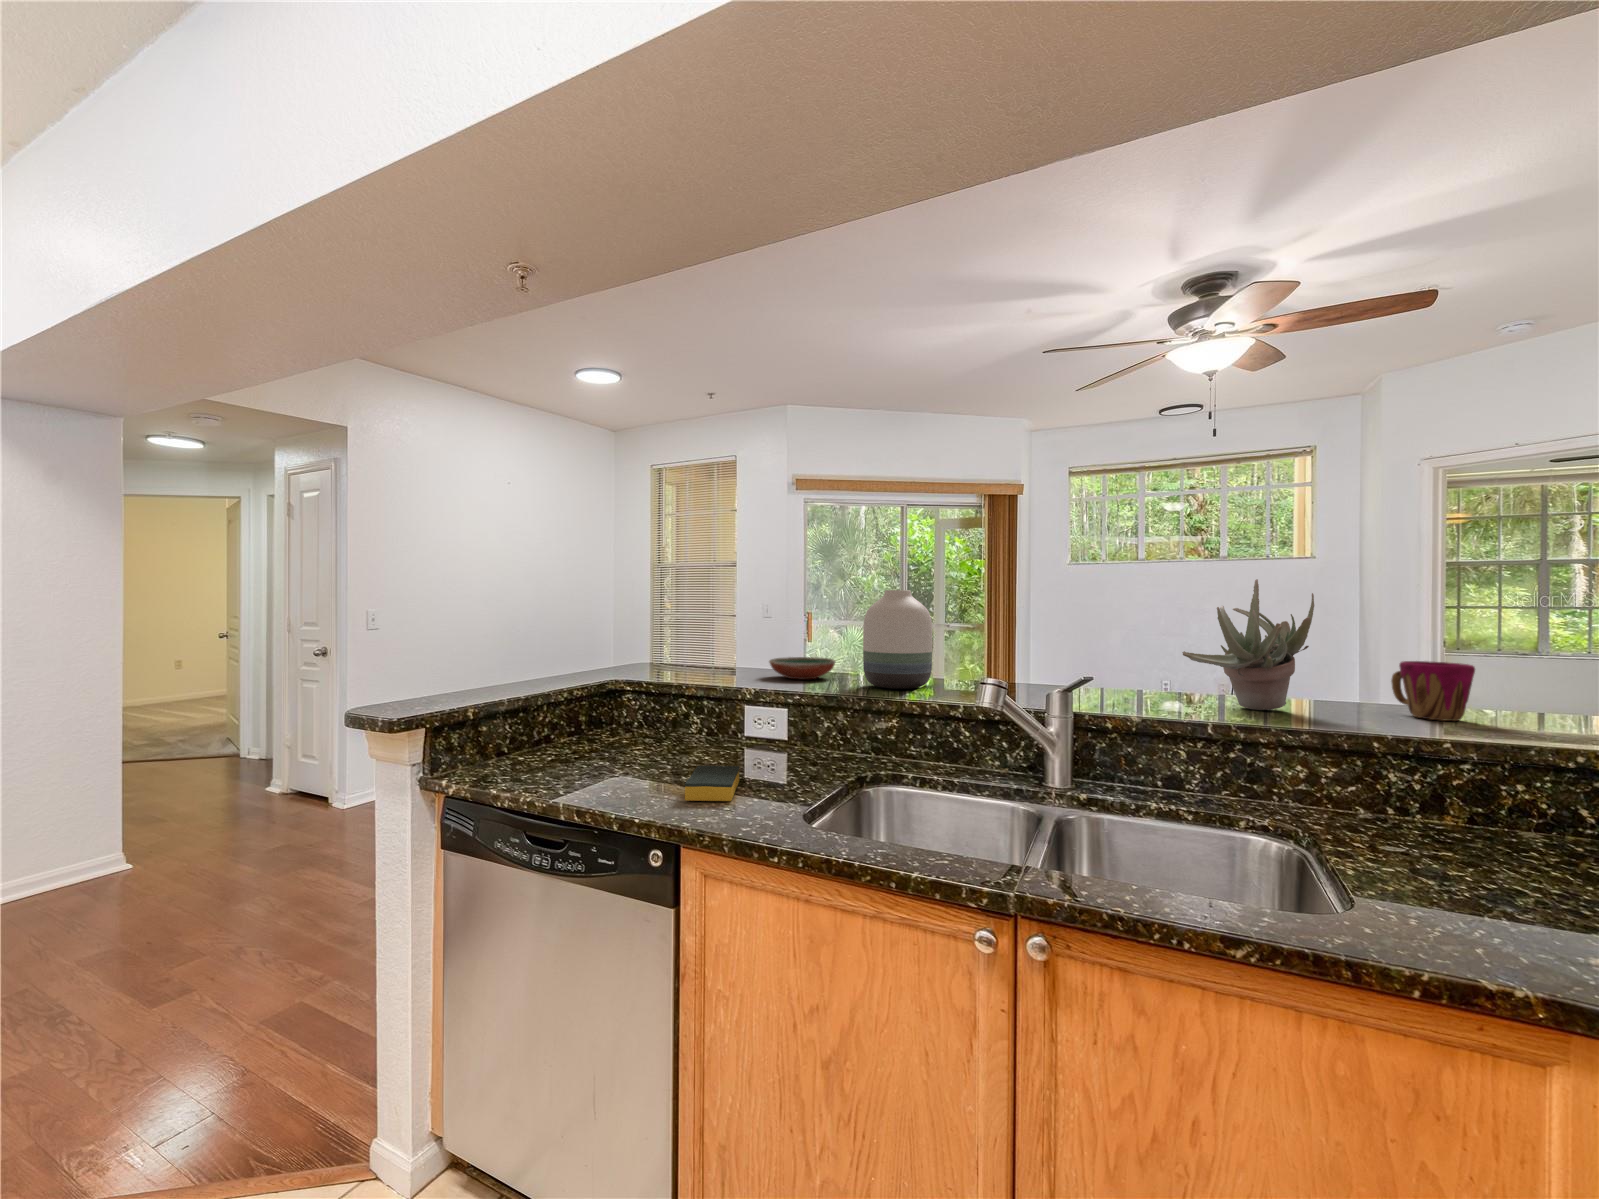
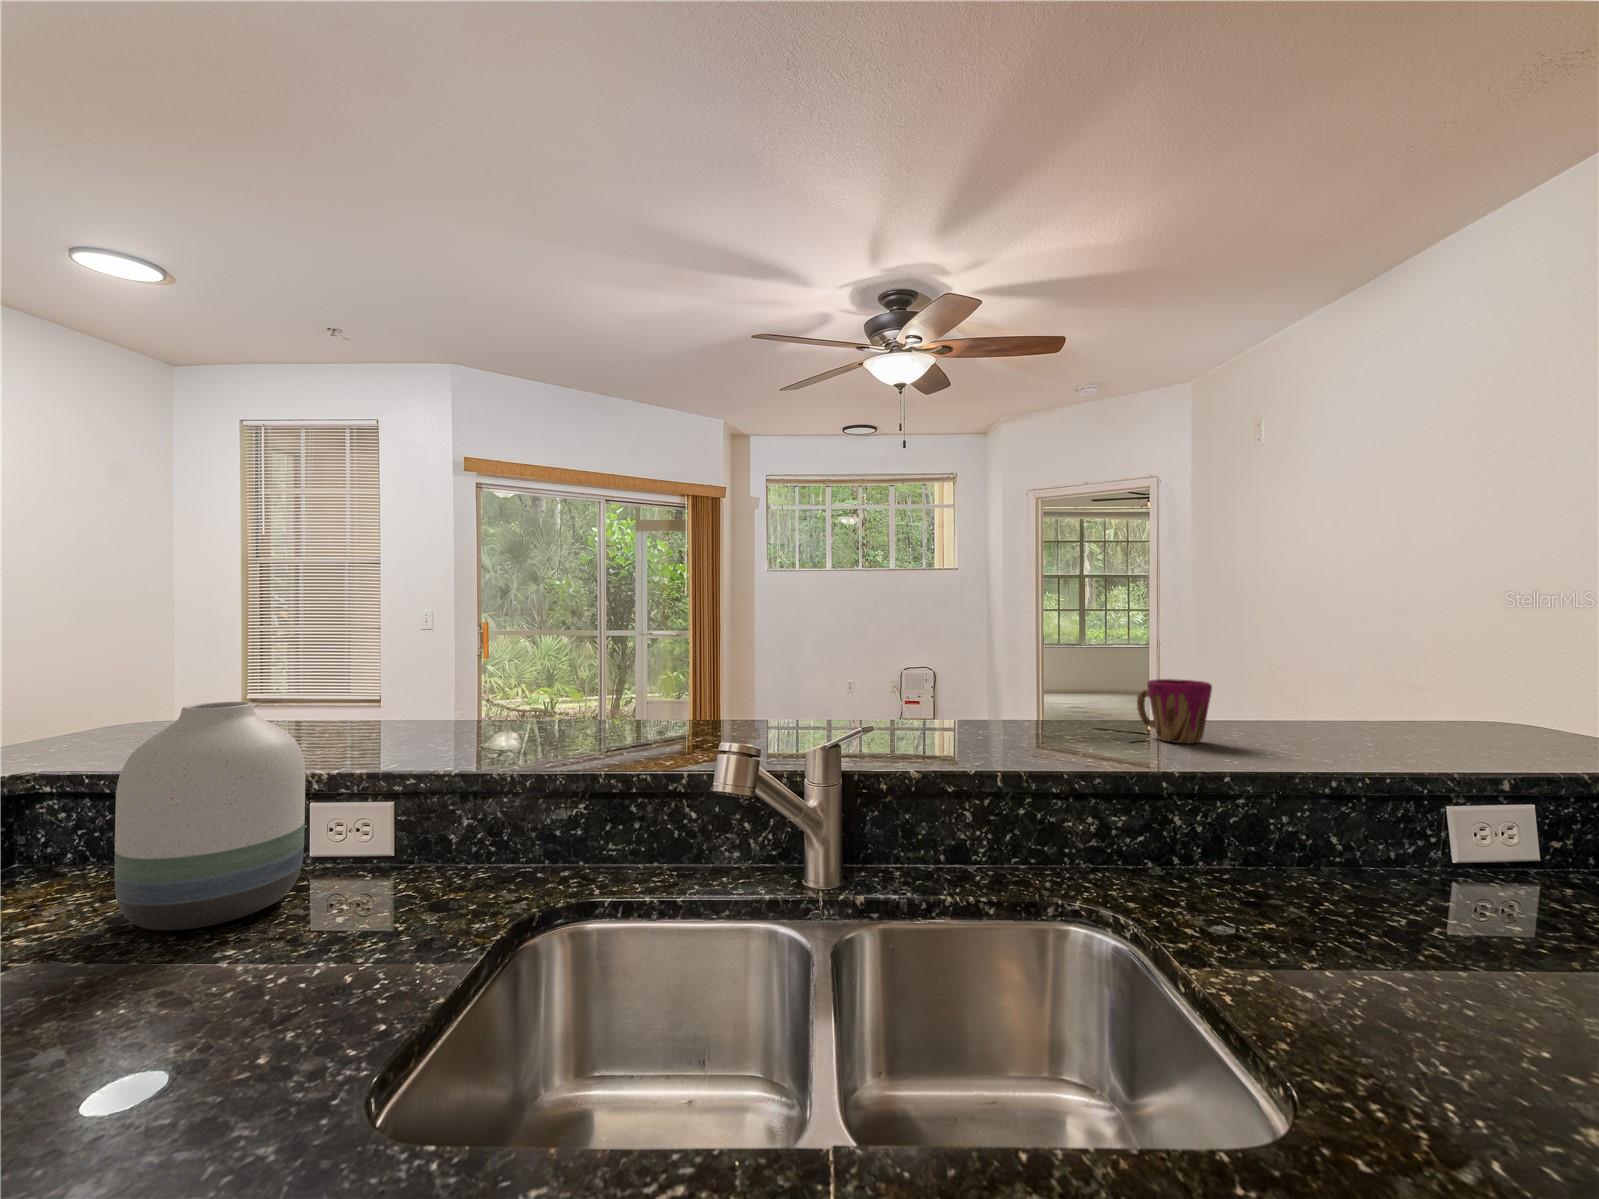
succulent plant: present [1182,579,1314,710] -> none [959,590,1085,746]
vase: present [863,590,932,689] -> present [115,702,305,930]
decorative bowl: present [769,657,836,679] -> none [368,704,488,743]
sponge: present [685,766,739,801] -> none [96,950,266,1075]

